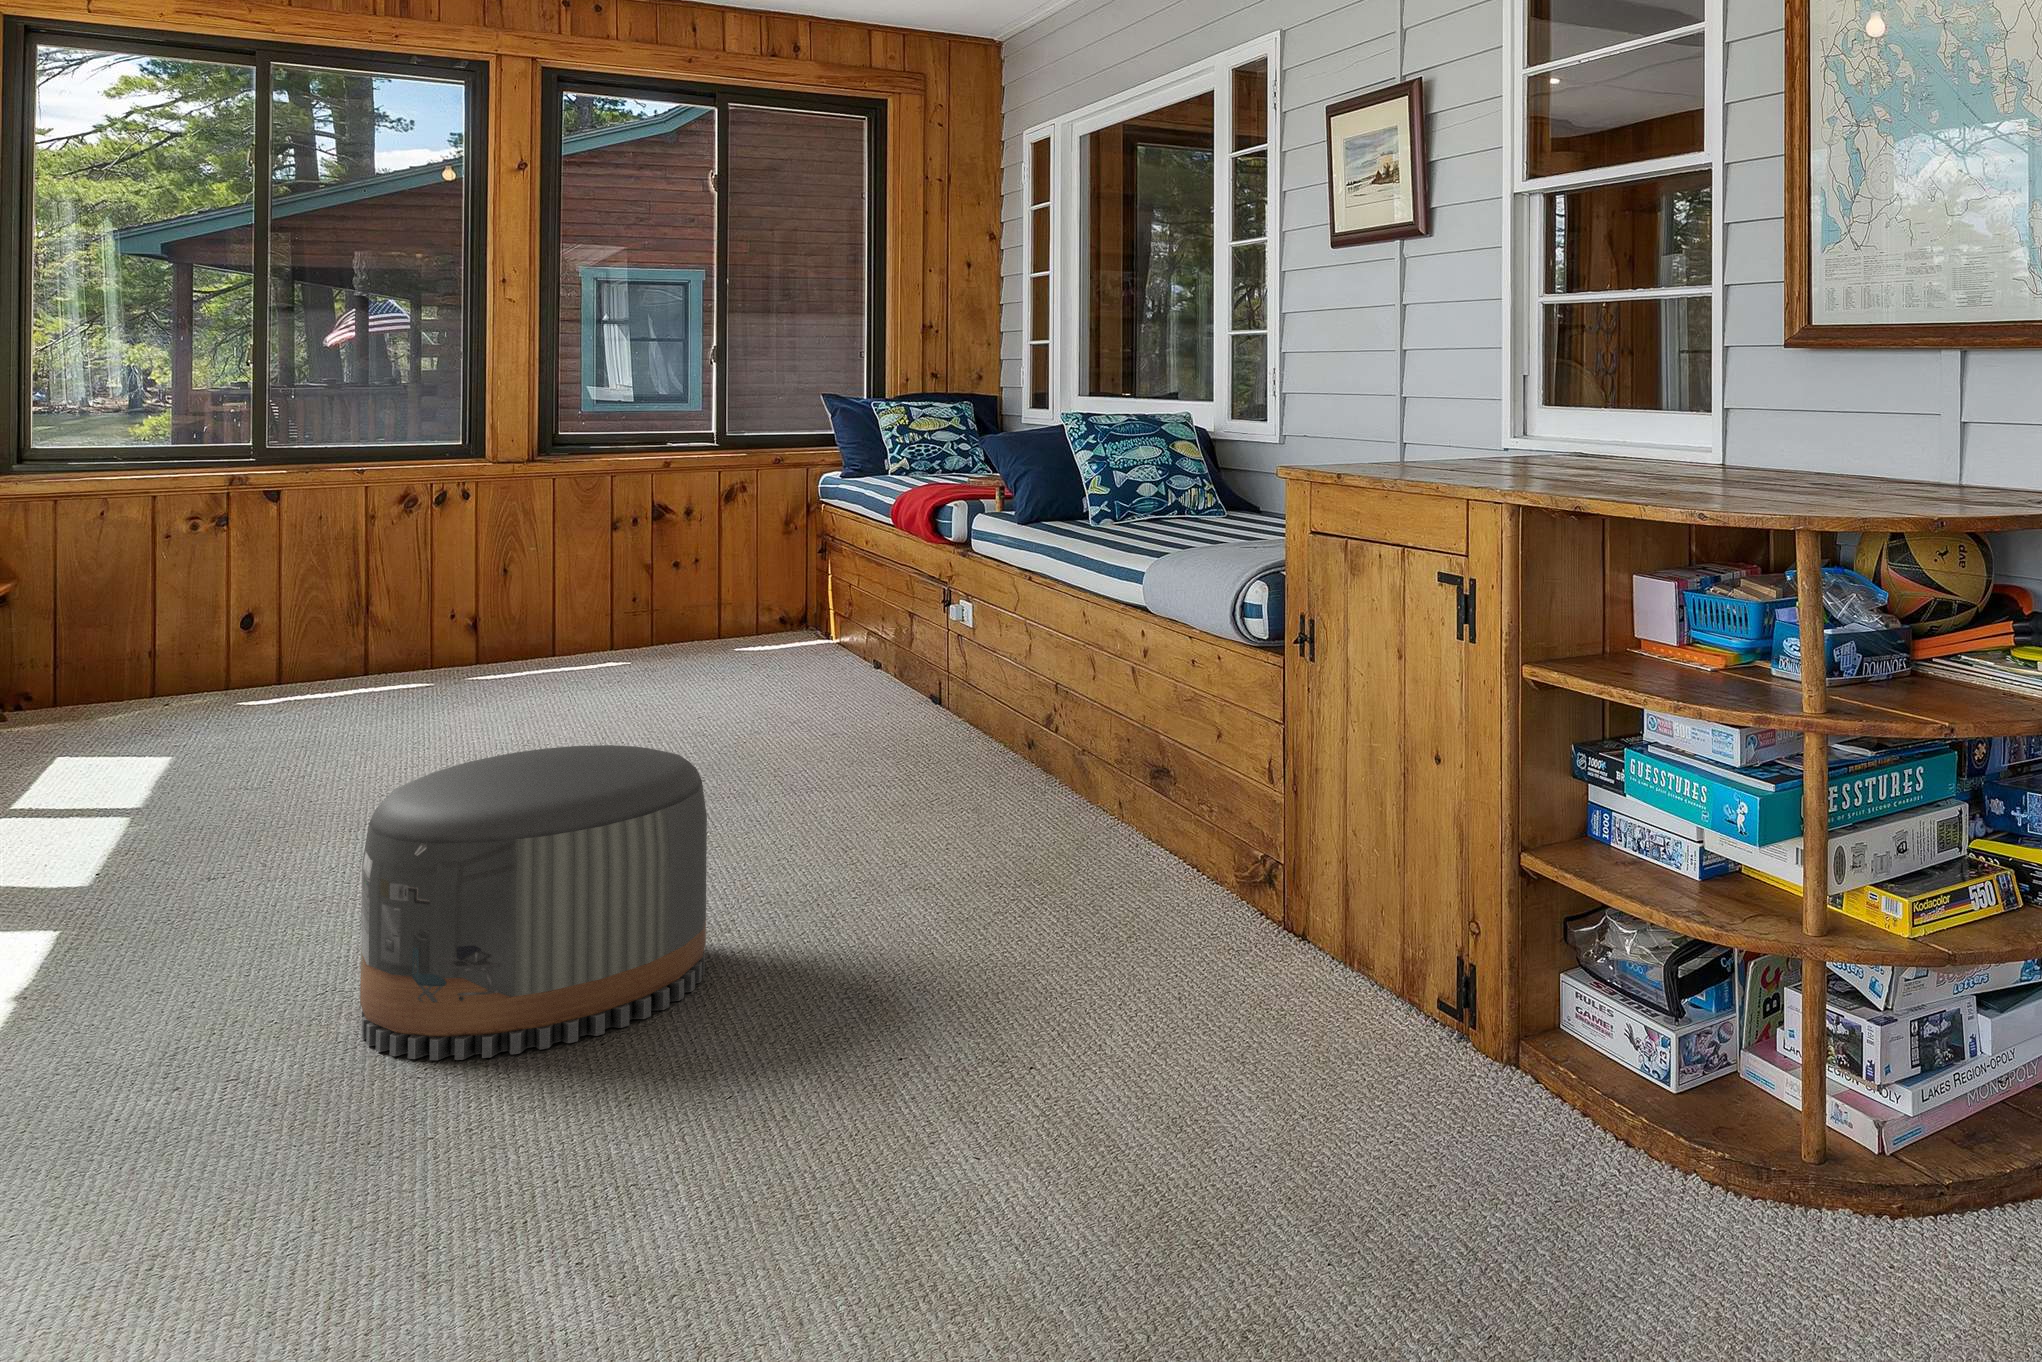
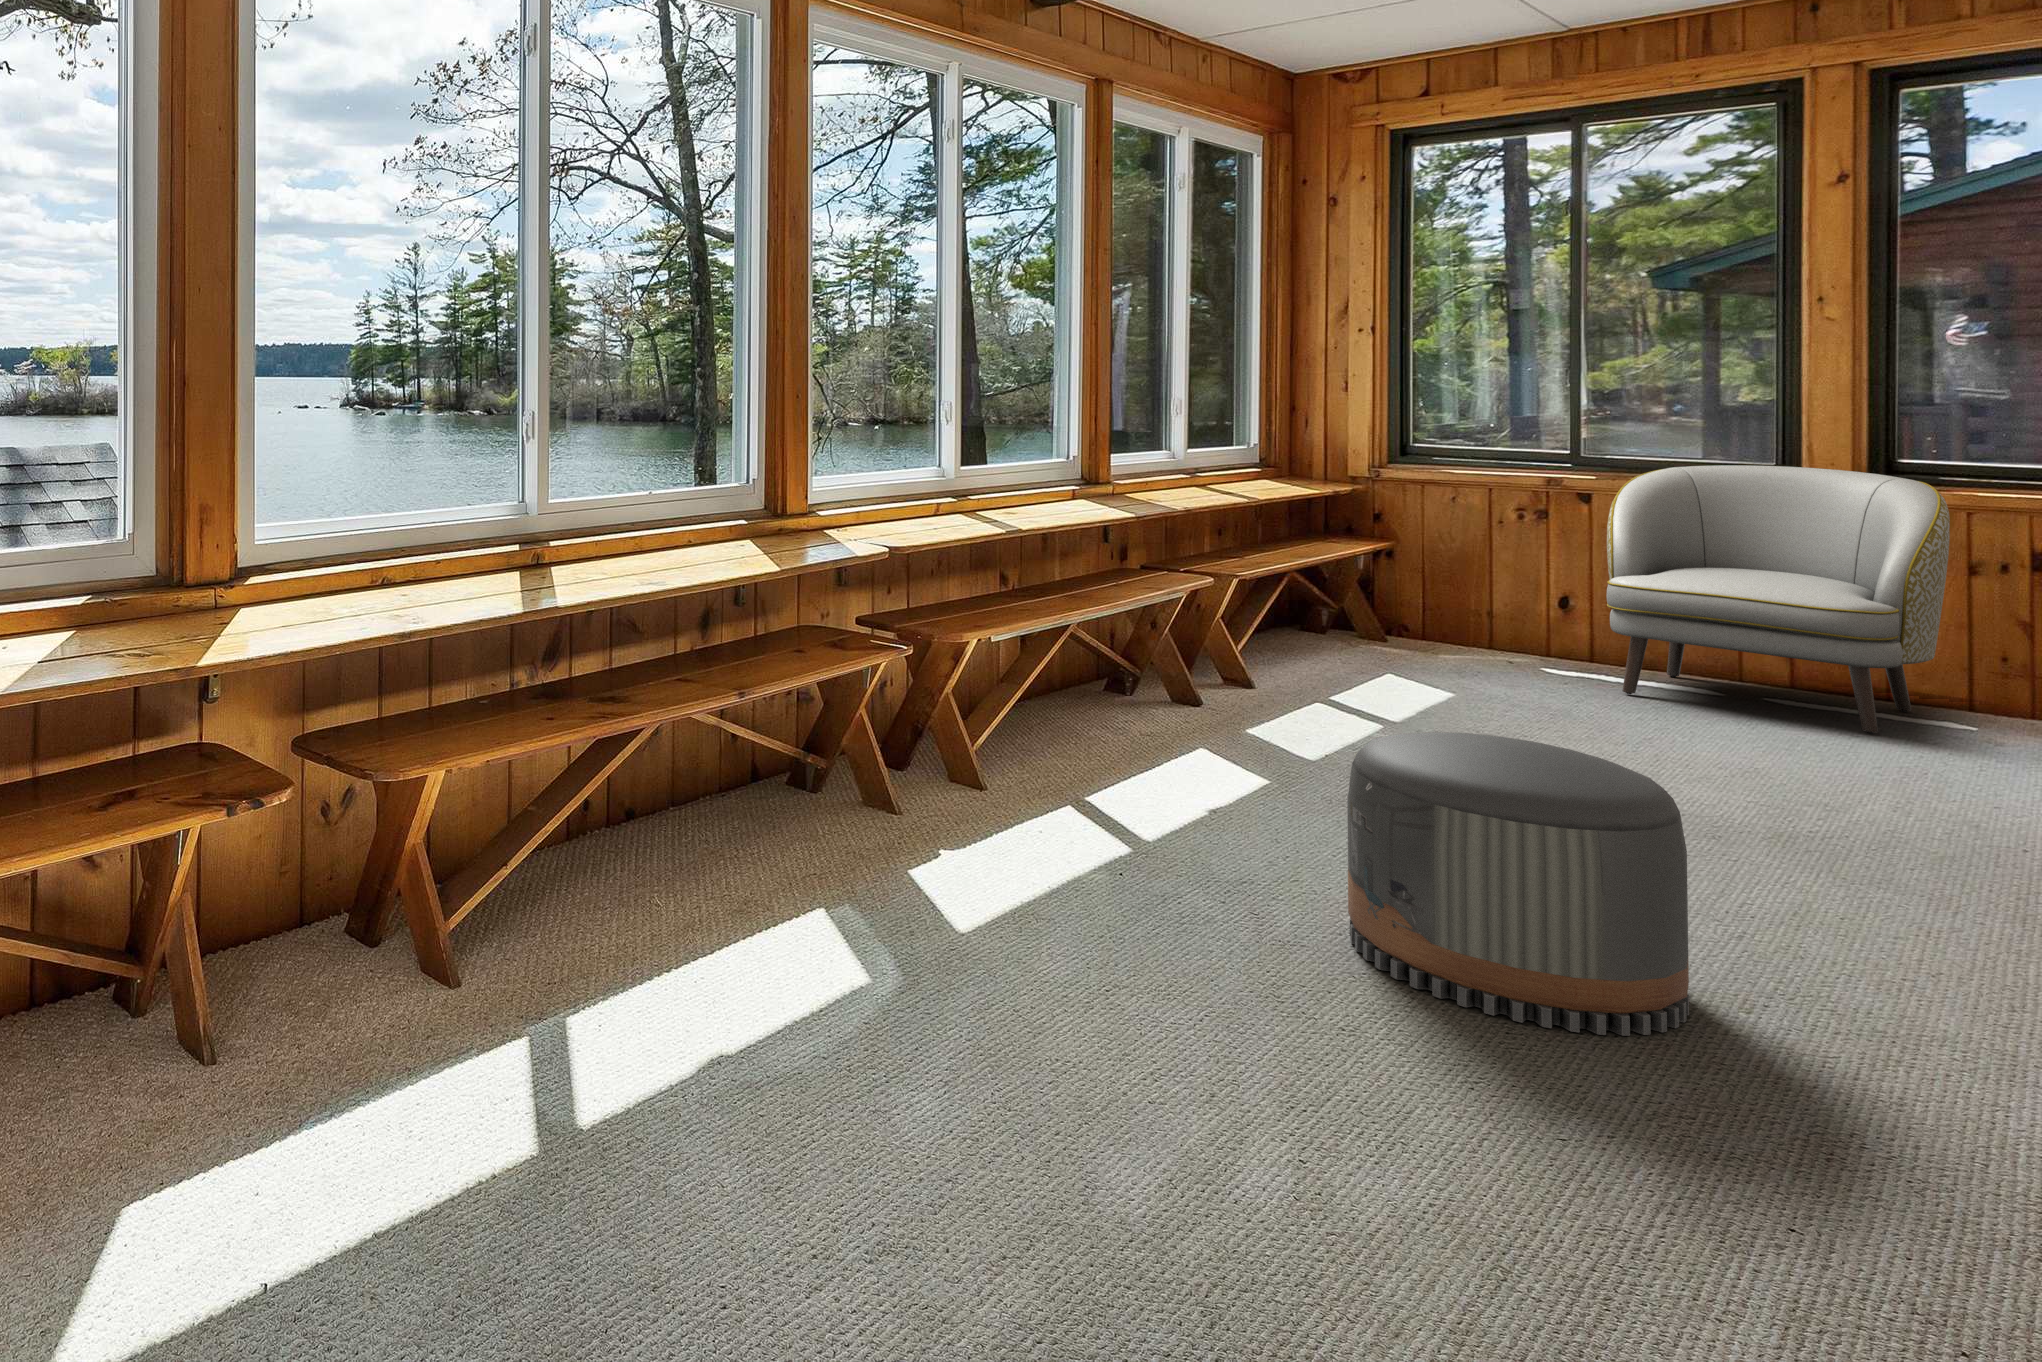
armchair: none [320,445,620,710] -> present [1607,465,1950,733]

